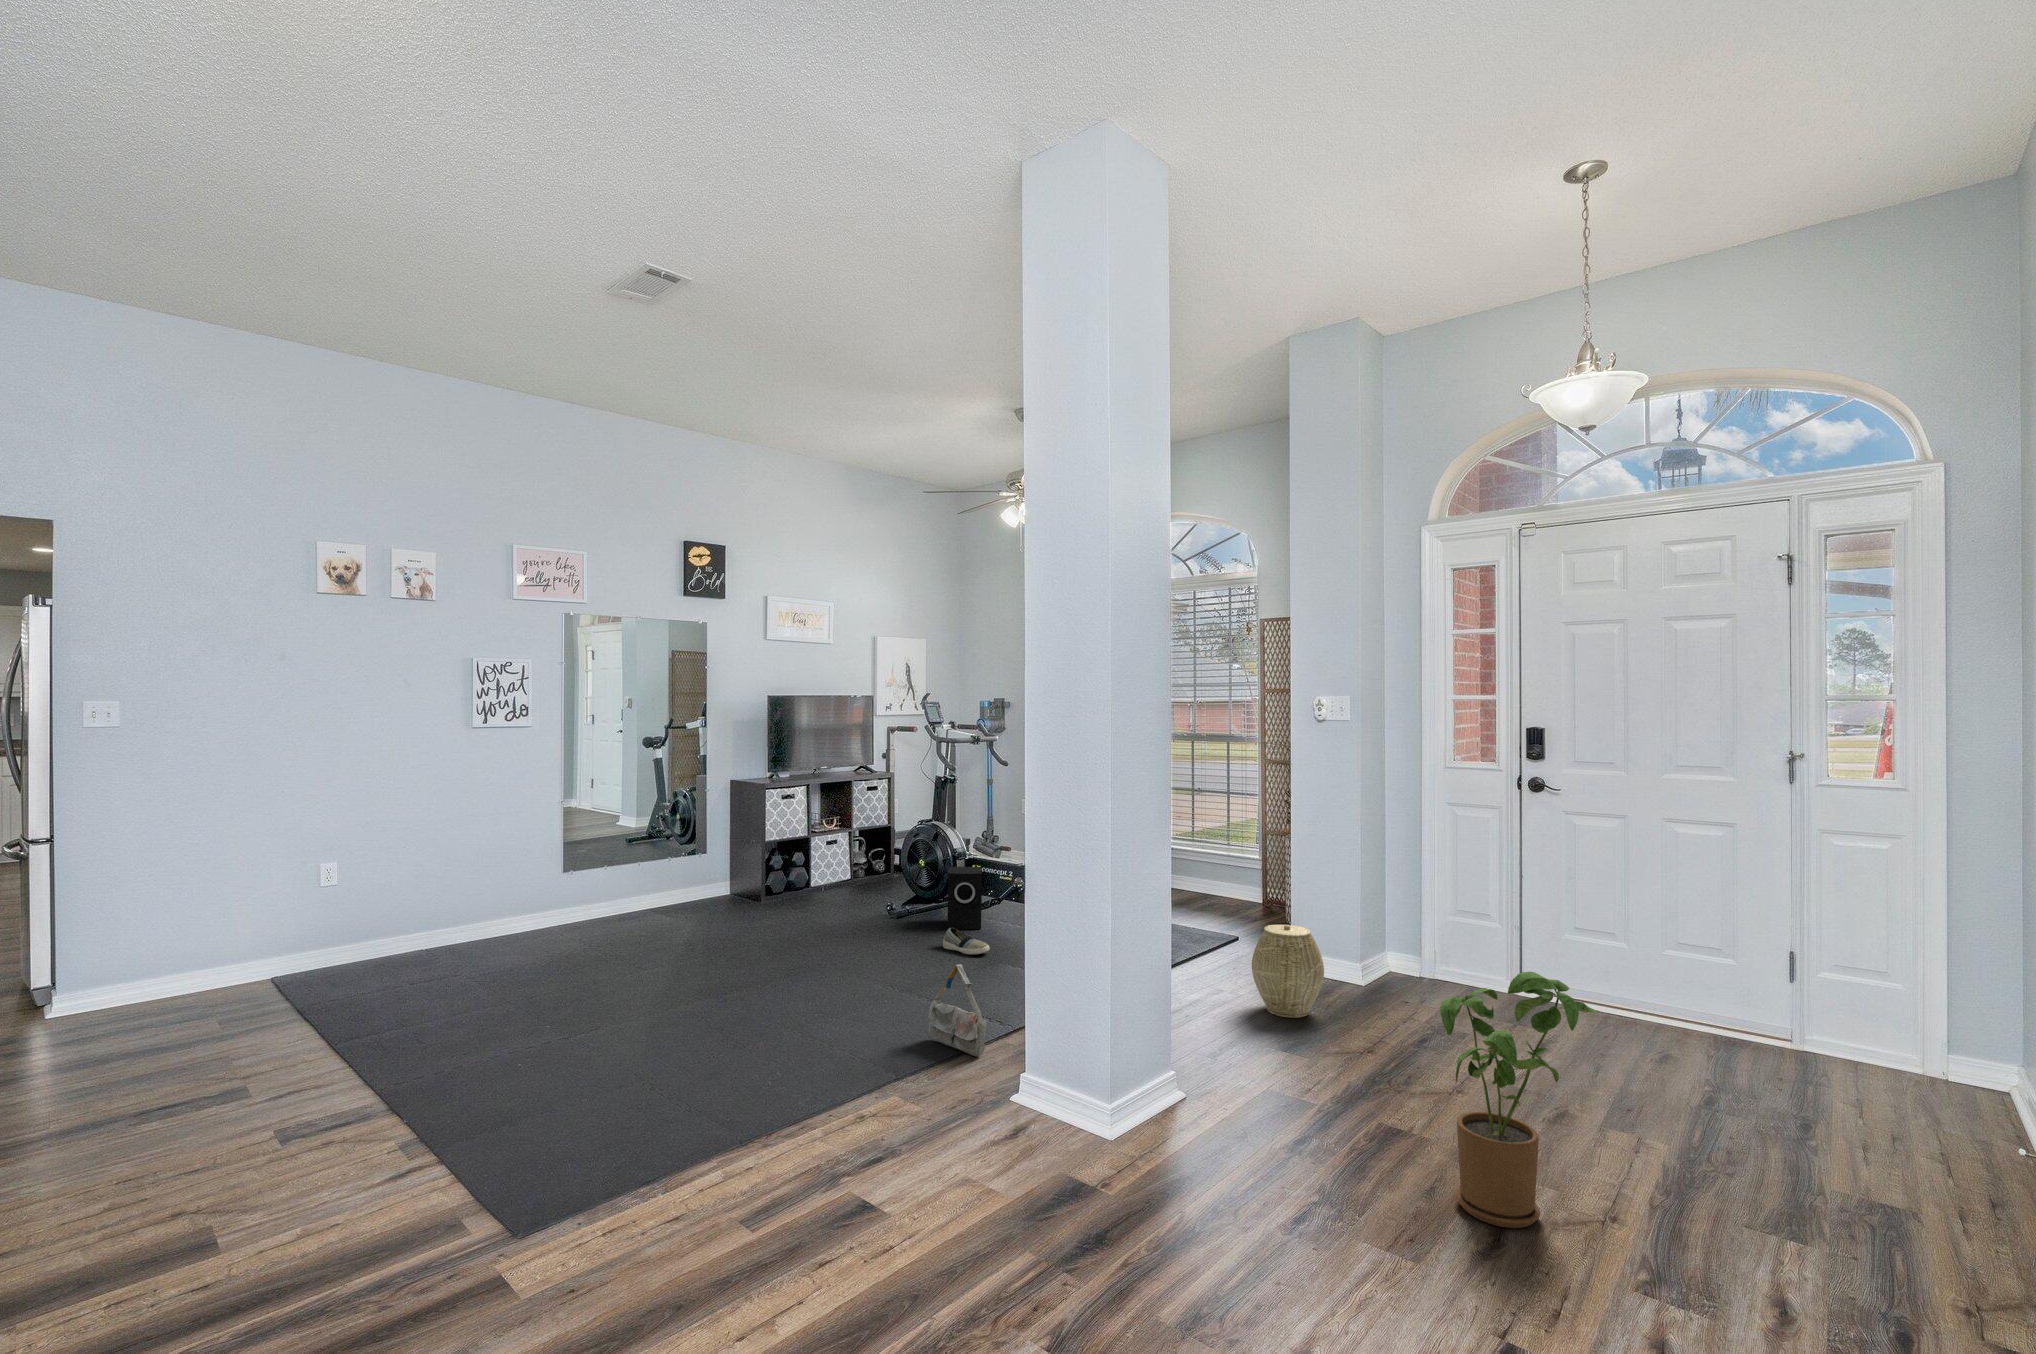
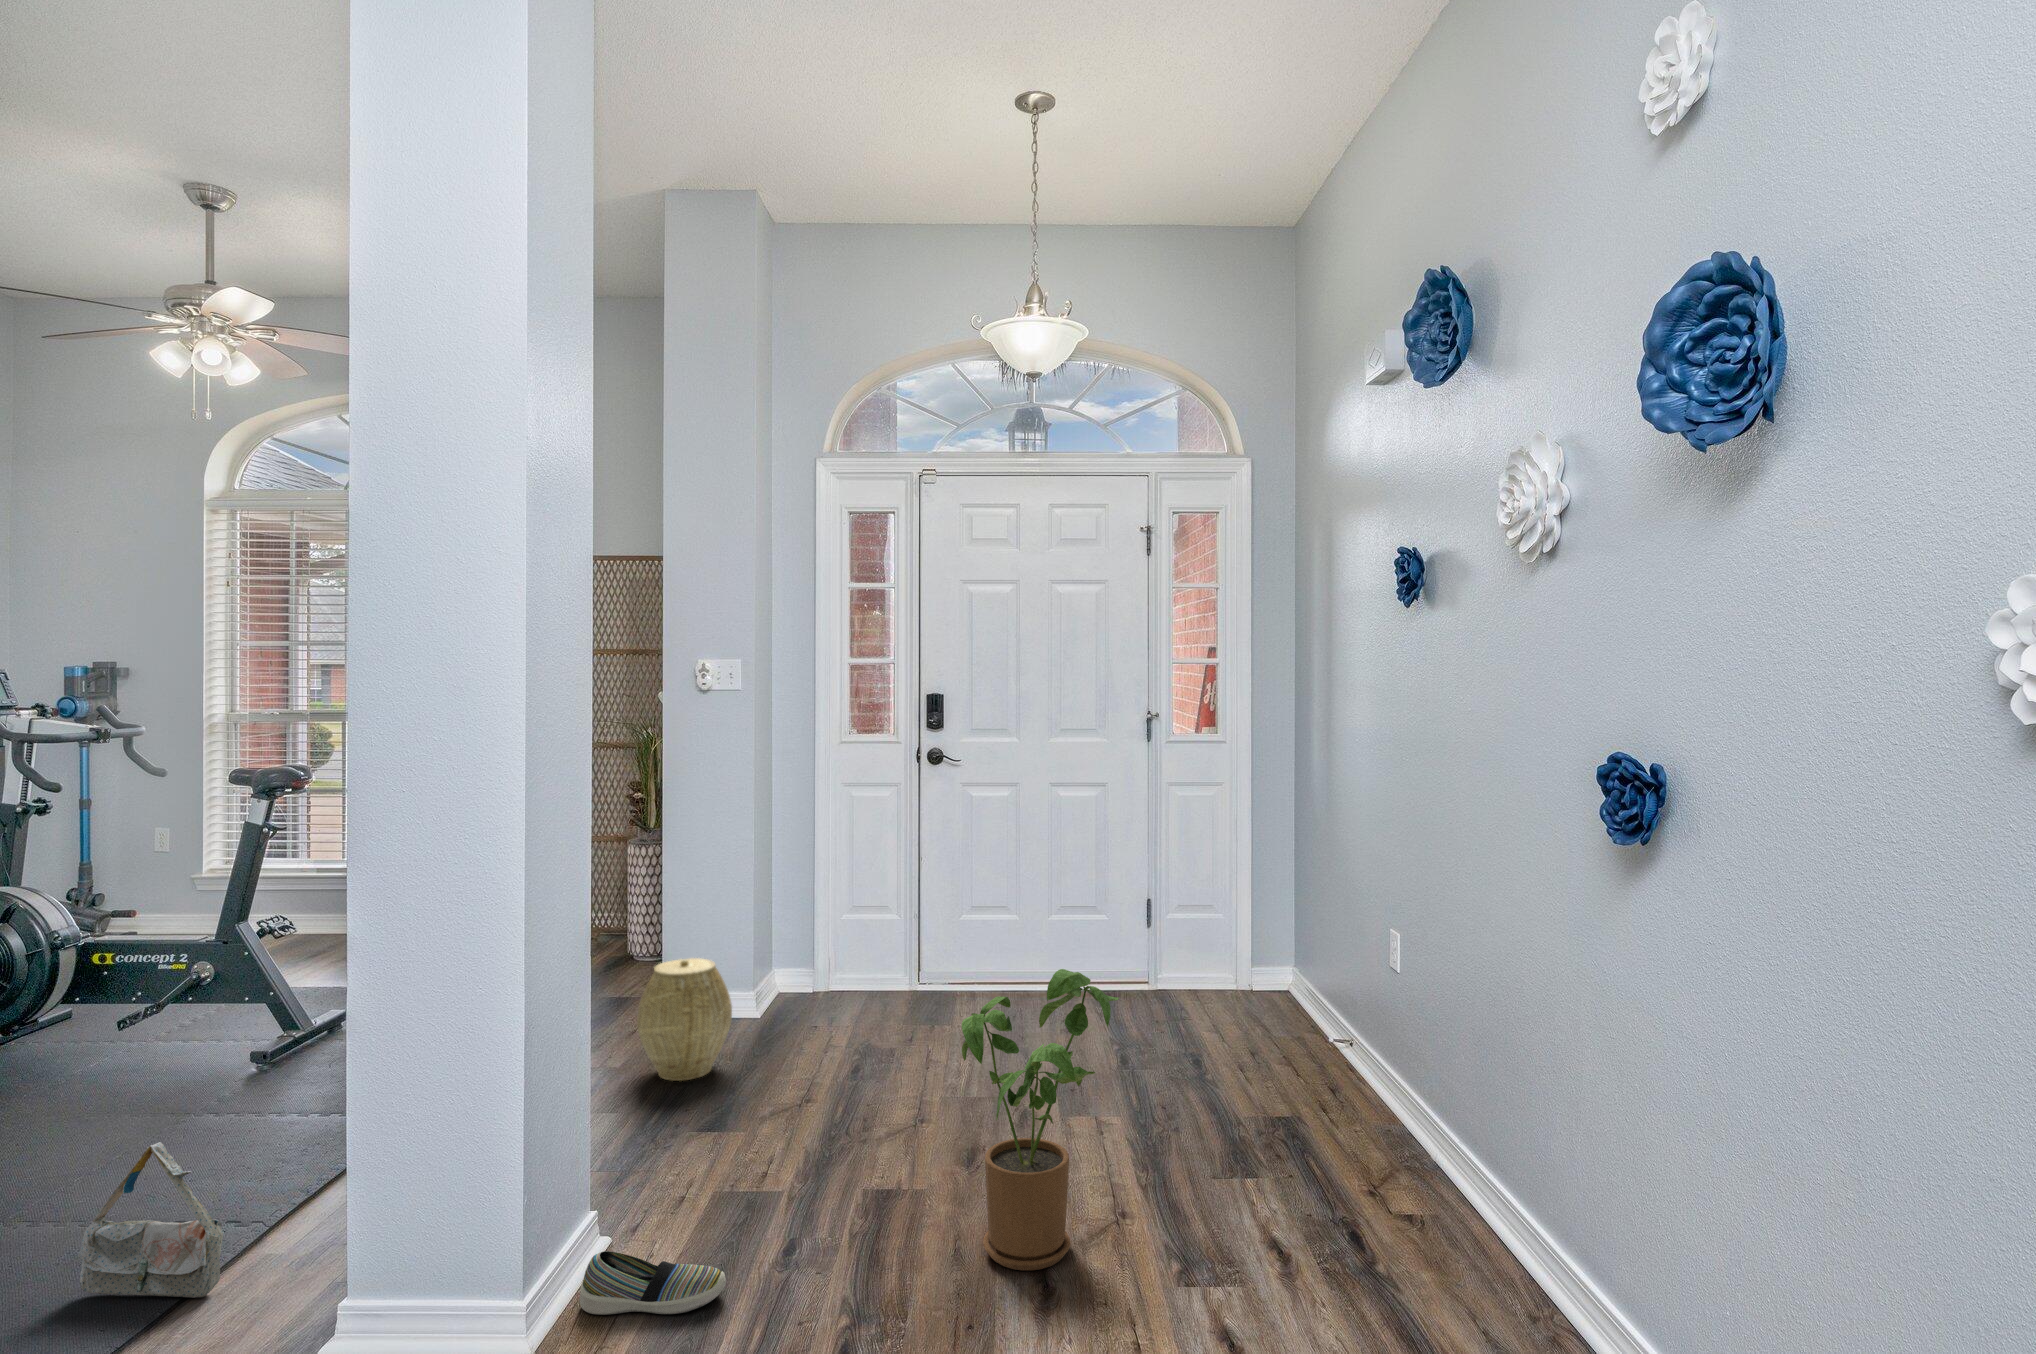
speaker: present [947,867,982,929] -> none [46,954,129,1073]
shoe: present [943,928,990,955] -> present [579,1251,726,1315]

